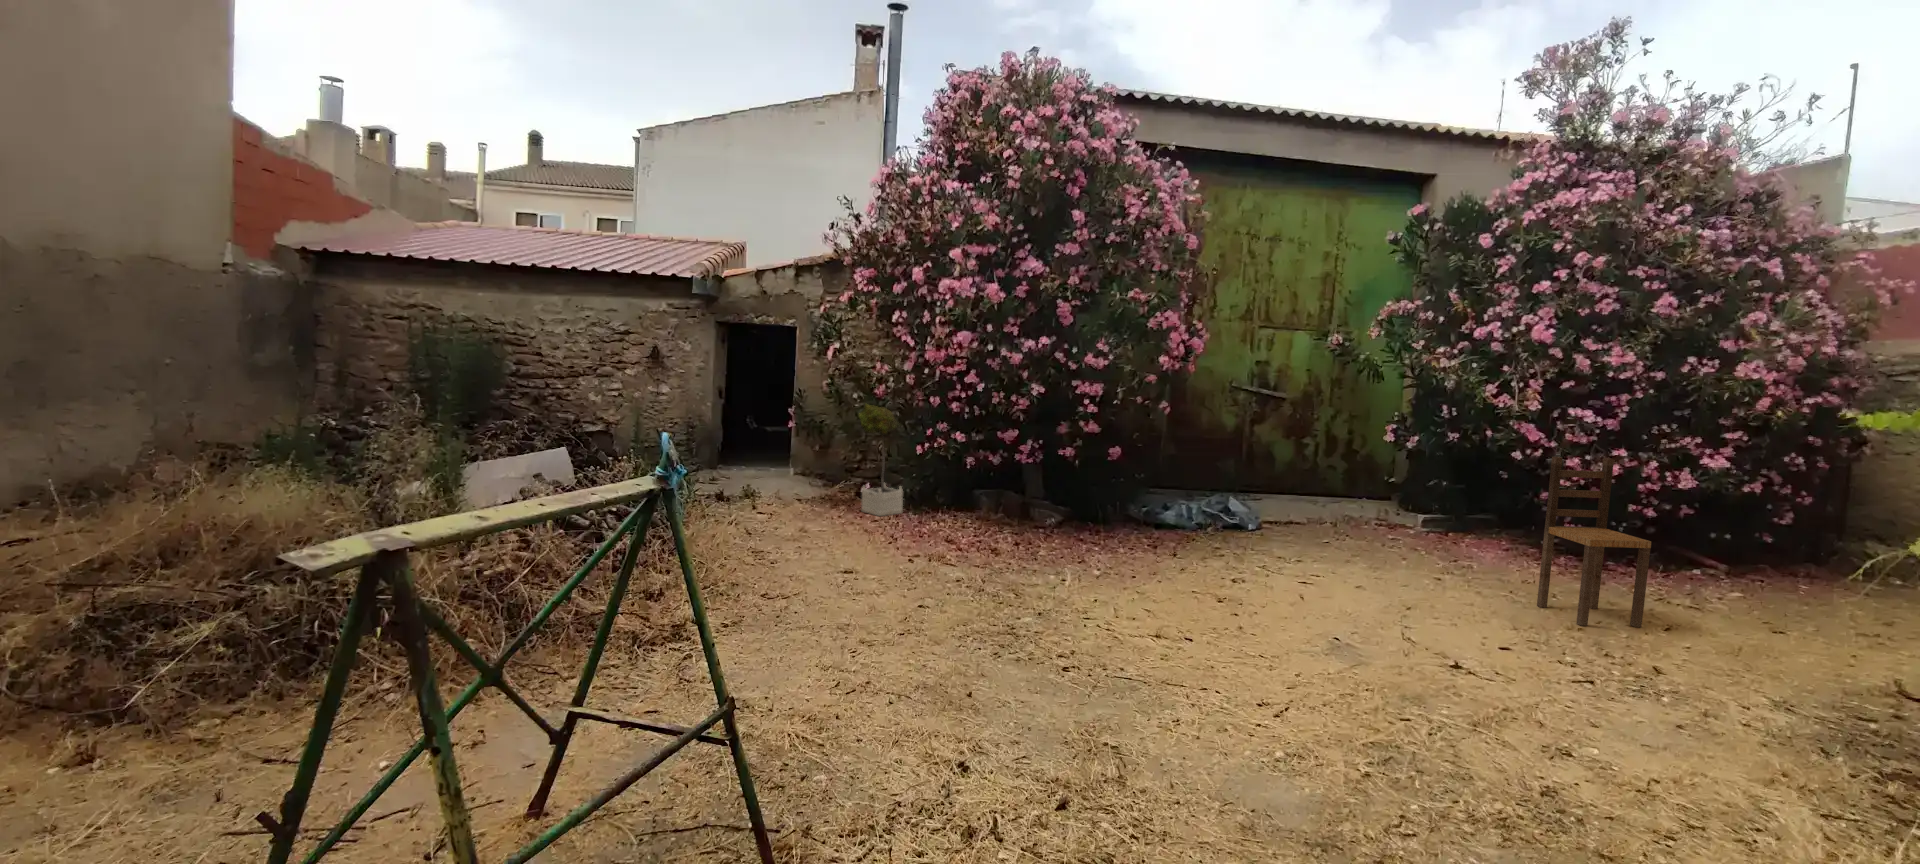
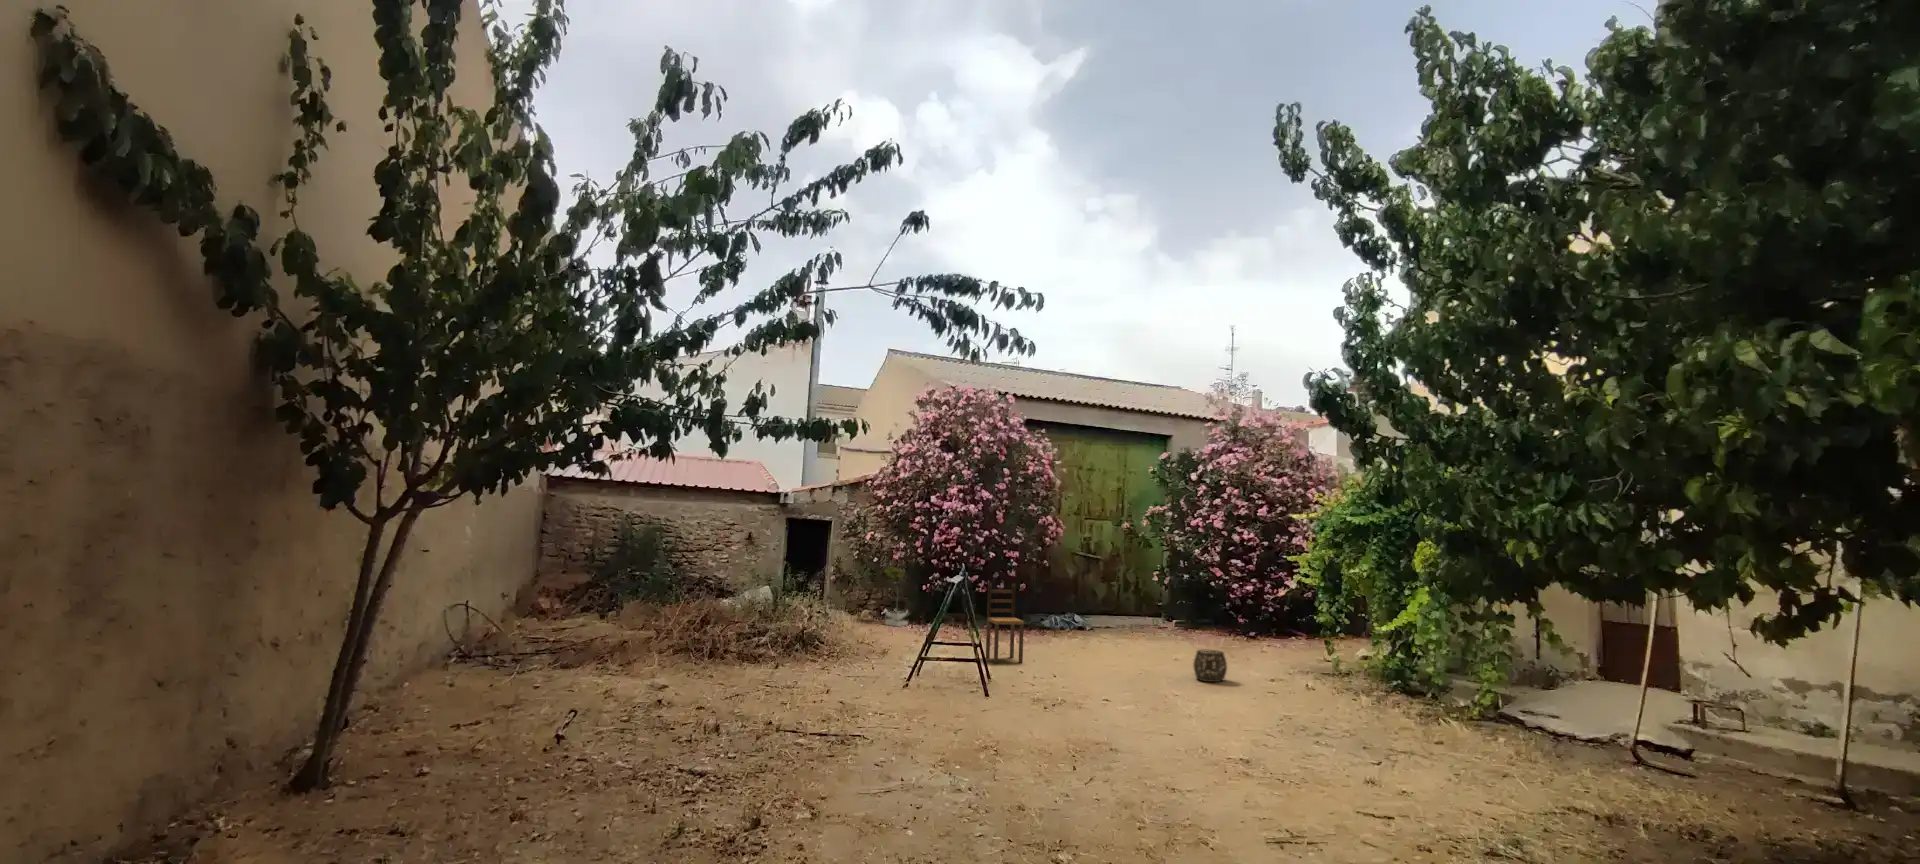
chair: present [1537,457,1651,627] -> present [986,583,1024,663]
woven basket: none [1509,677,1633,795] -> present [1193,650,1227,682]

